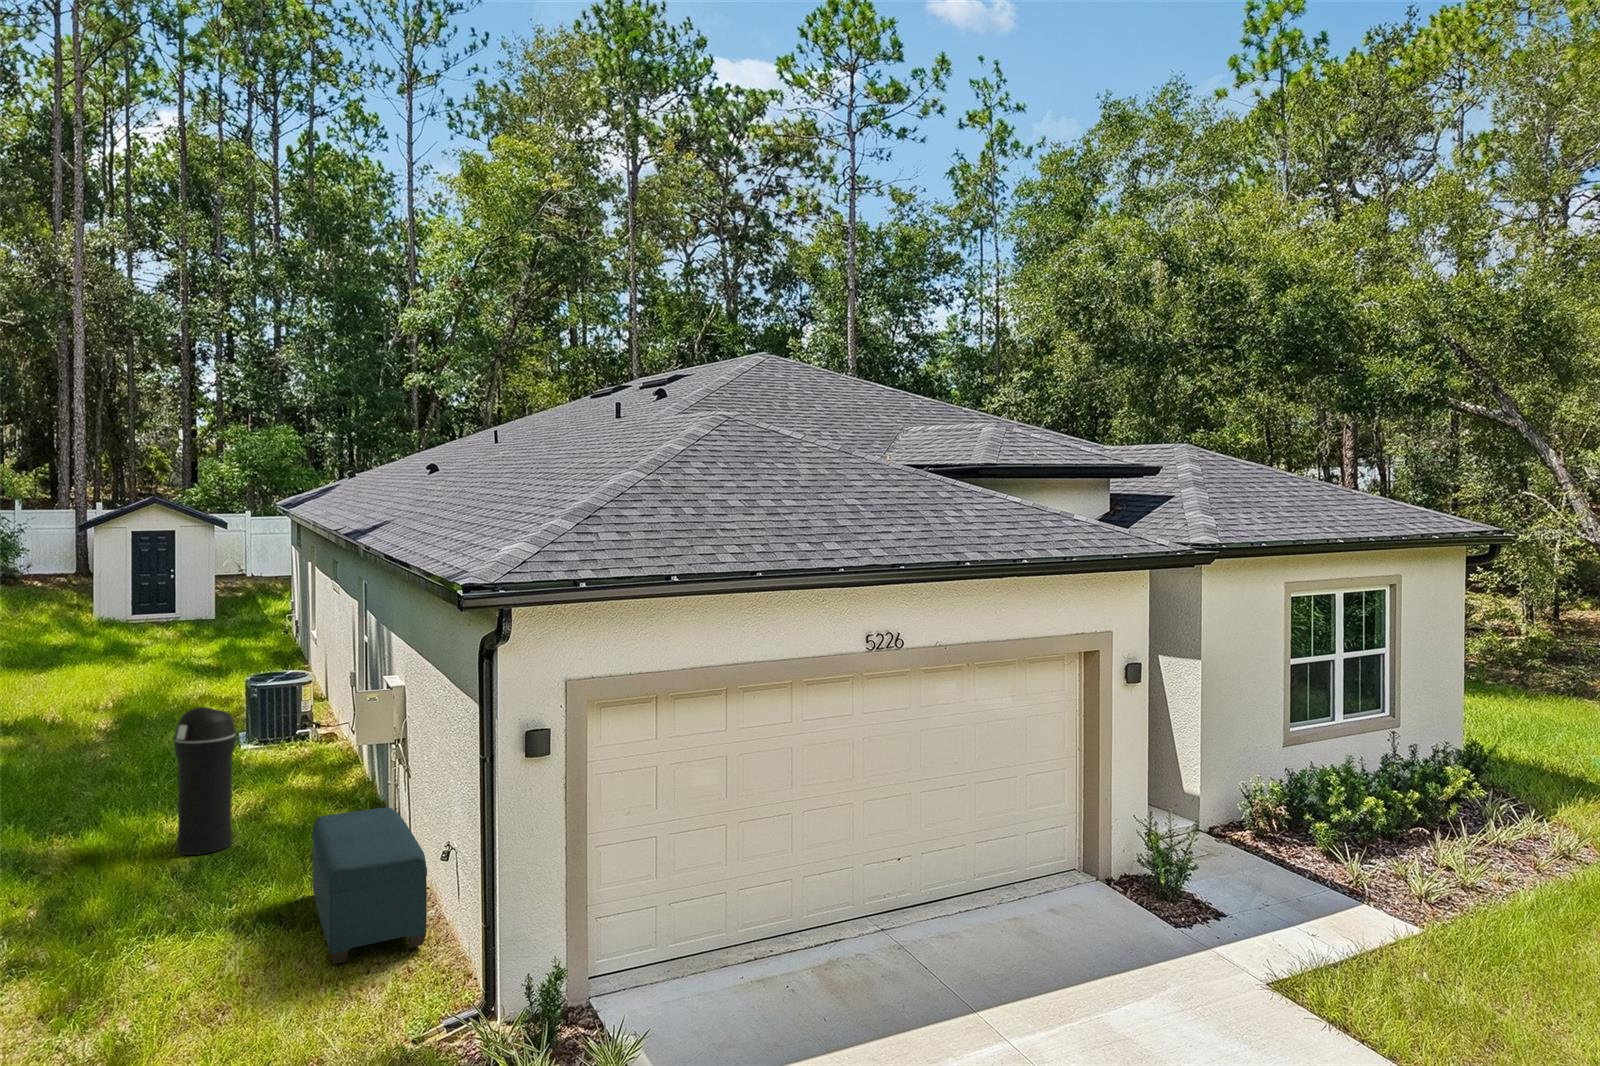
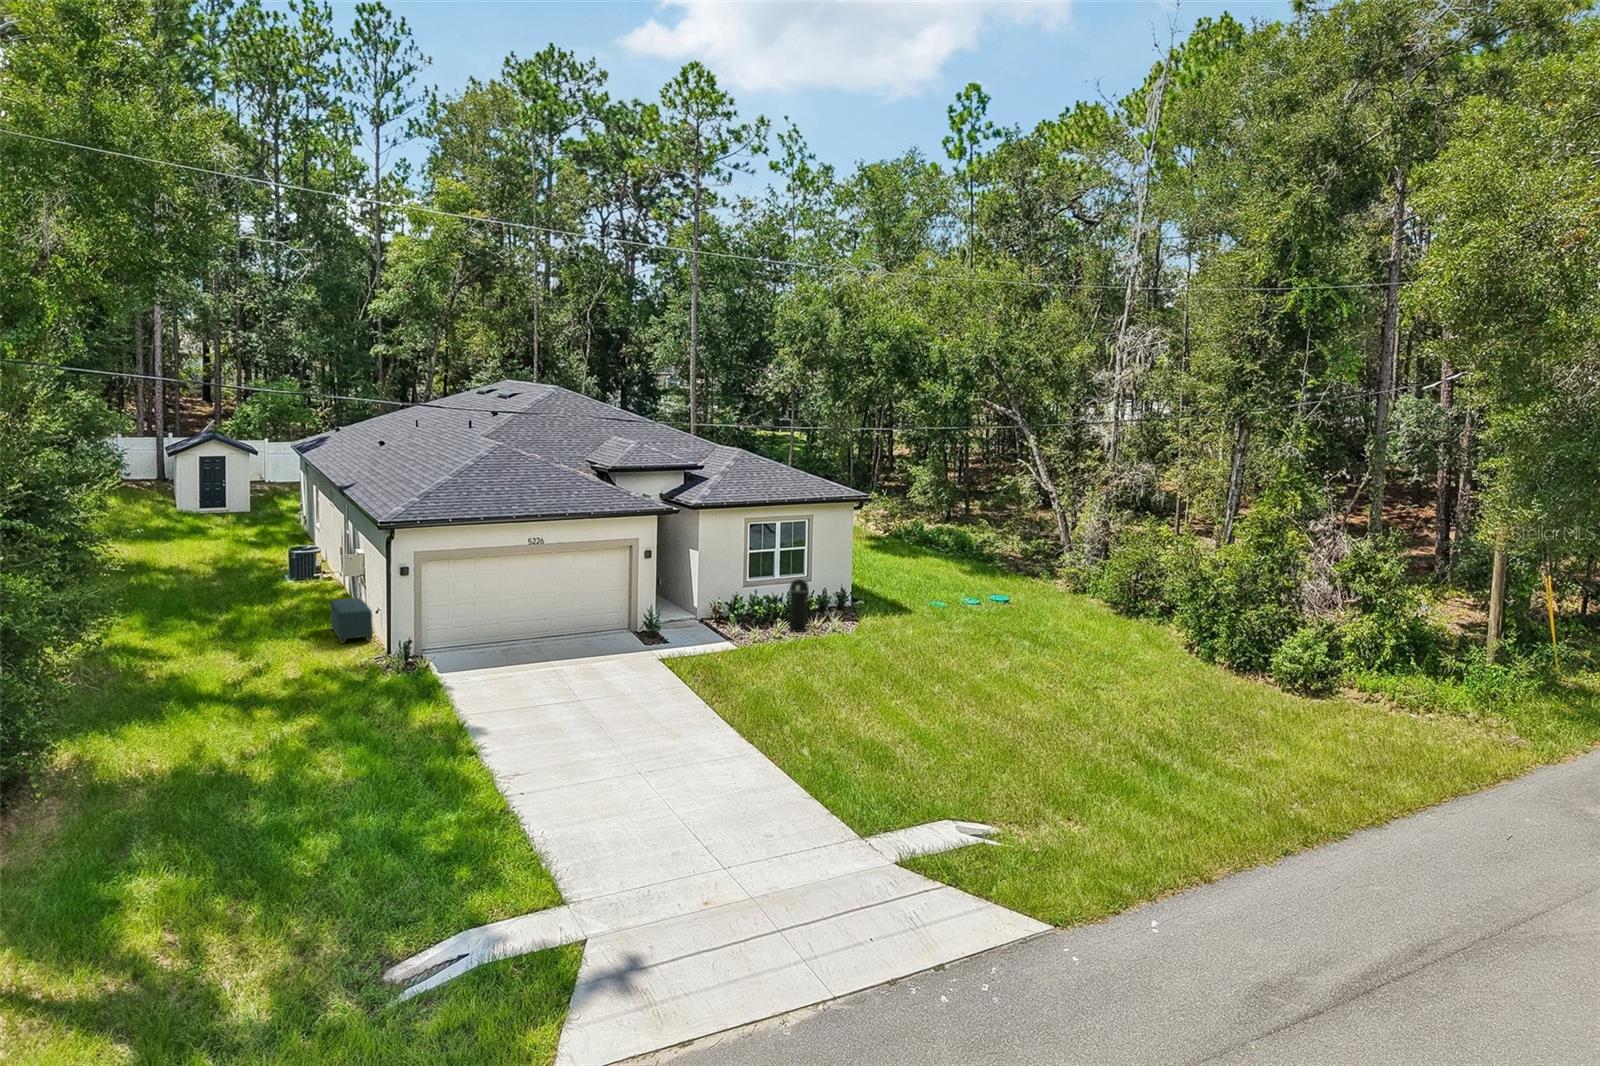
trash can: present [174,707,236,855] -> present [789,579,809,632]

